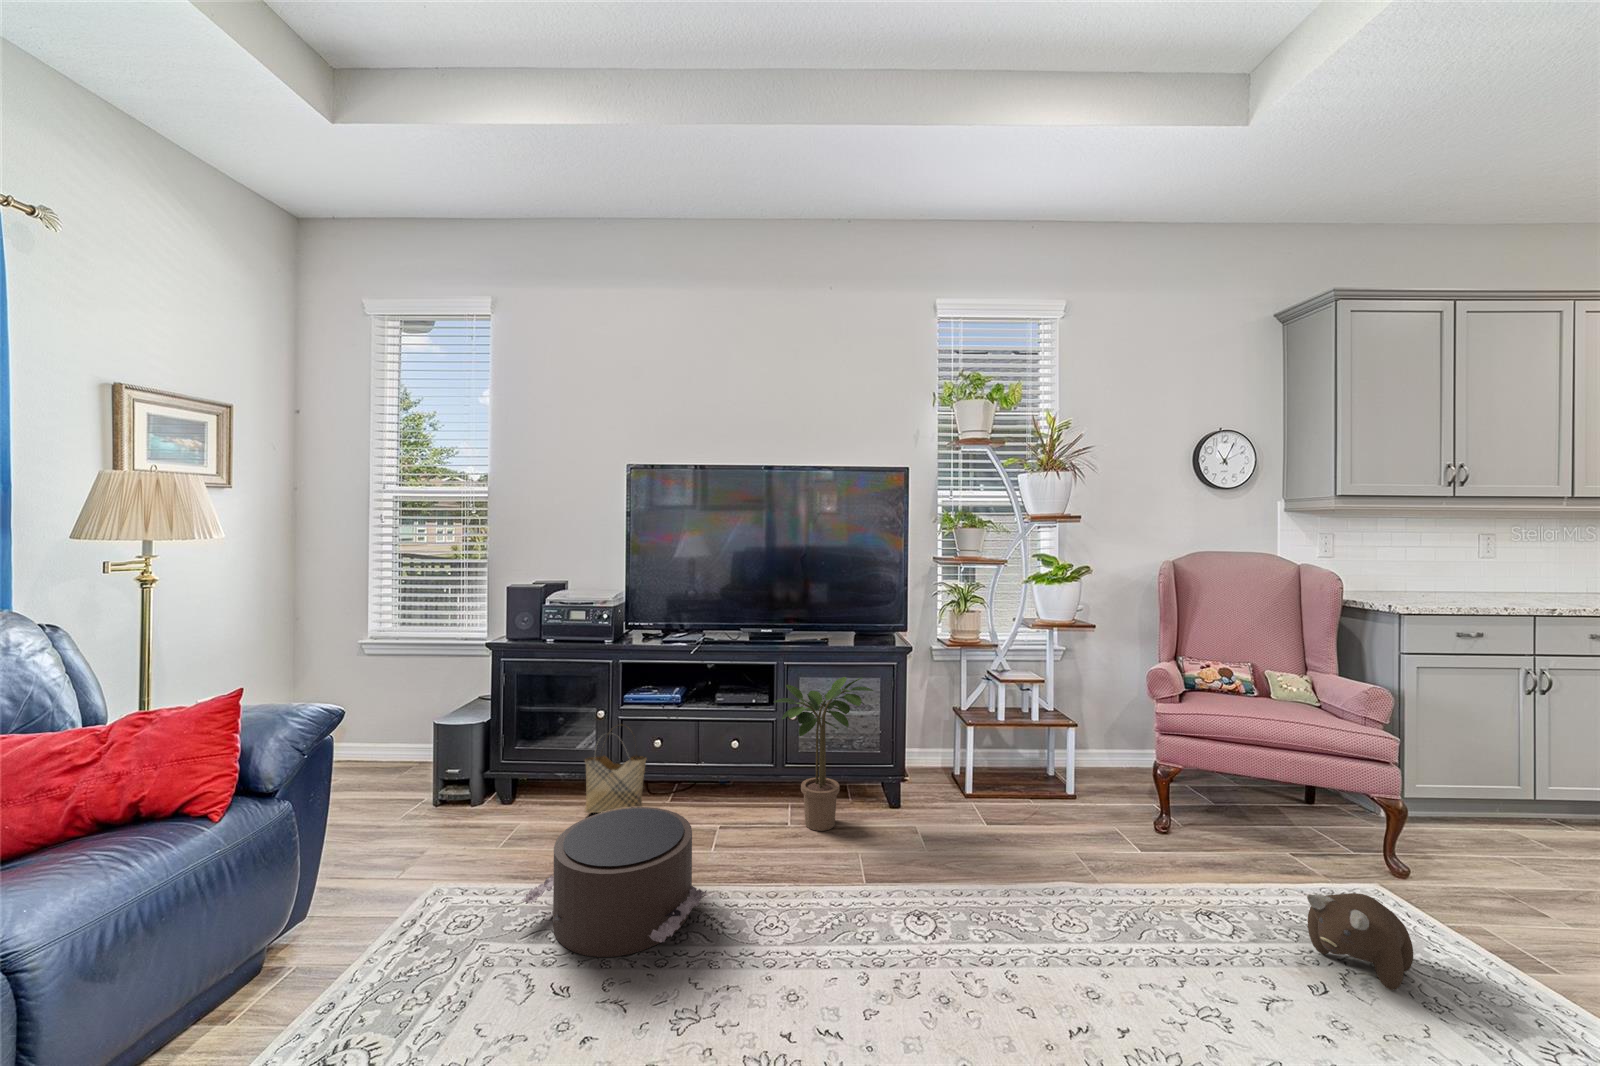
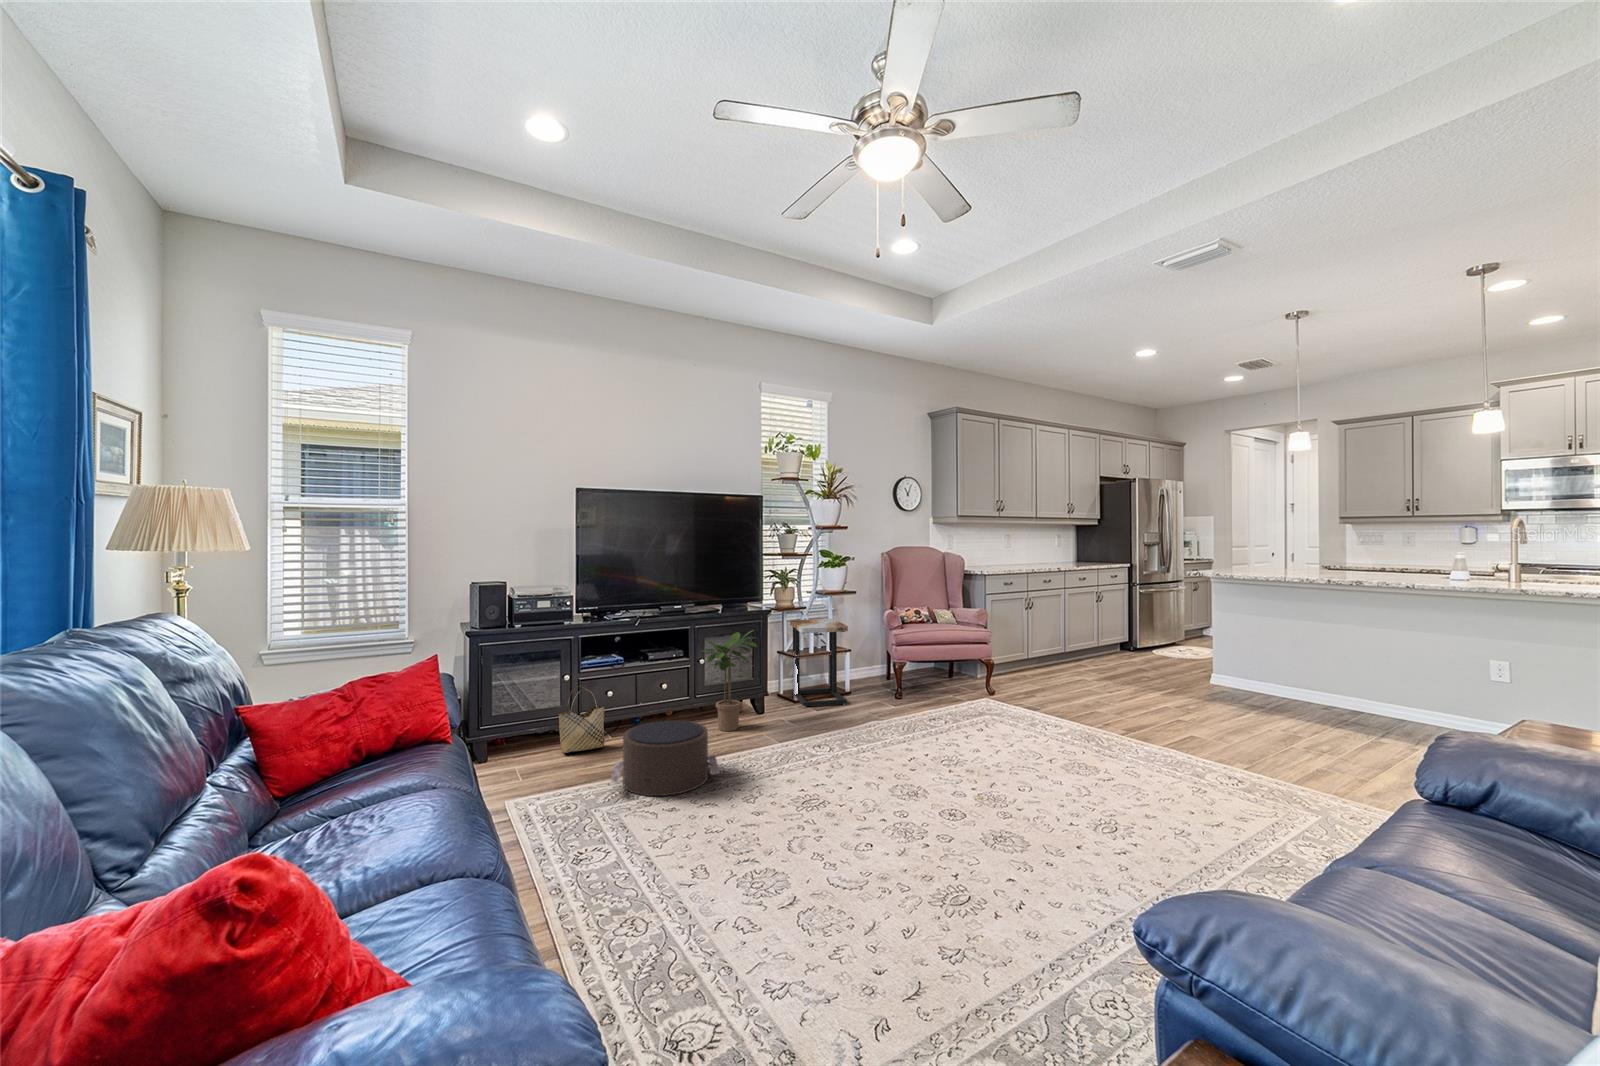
side table: none [966,662,1052,820] -> present [790,619,848,707]
plush toy: present [1307,893,1413,990] -> none [971,692,1005,725]

